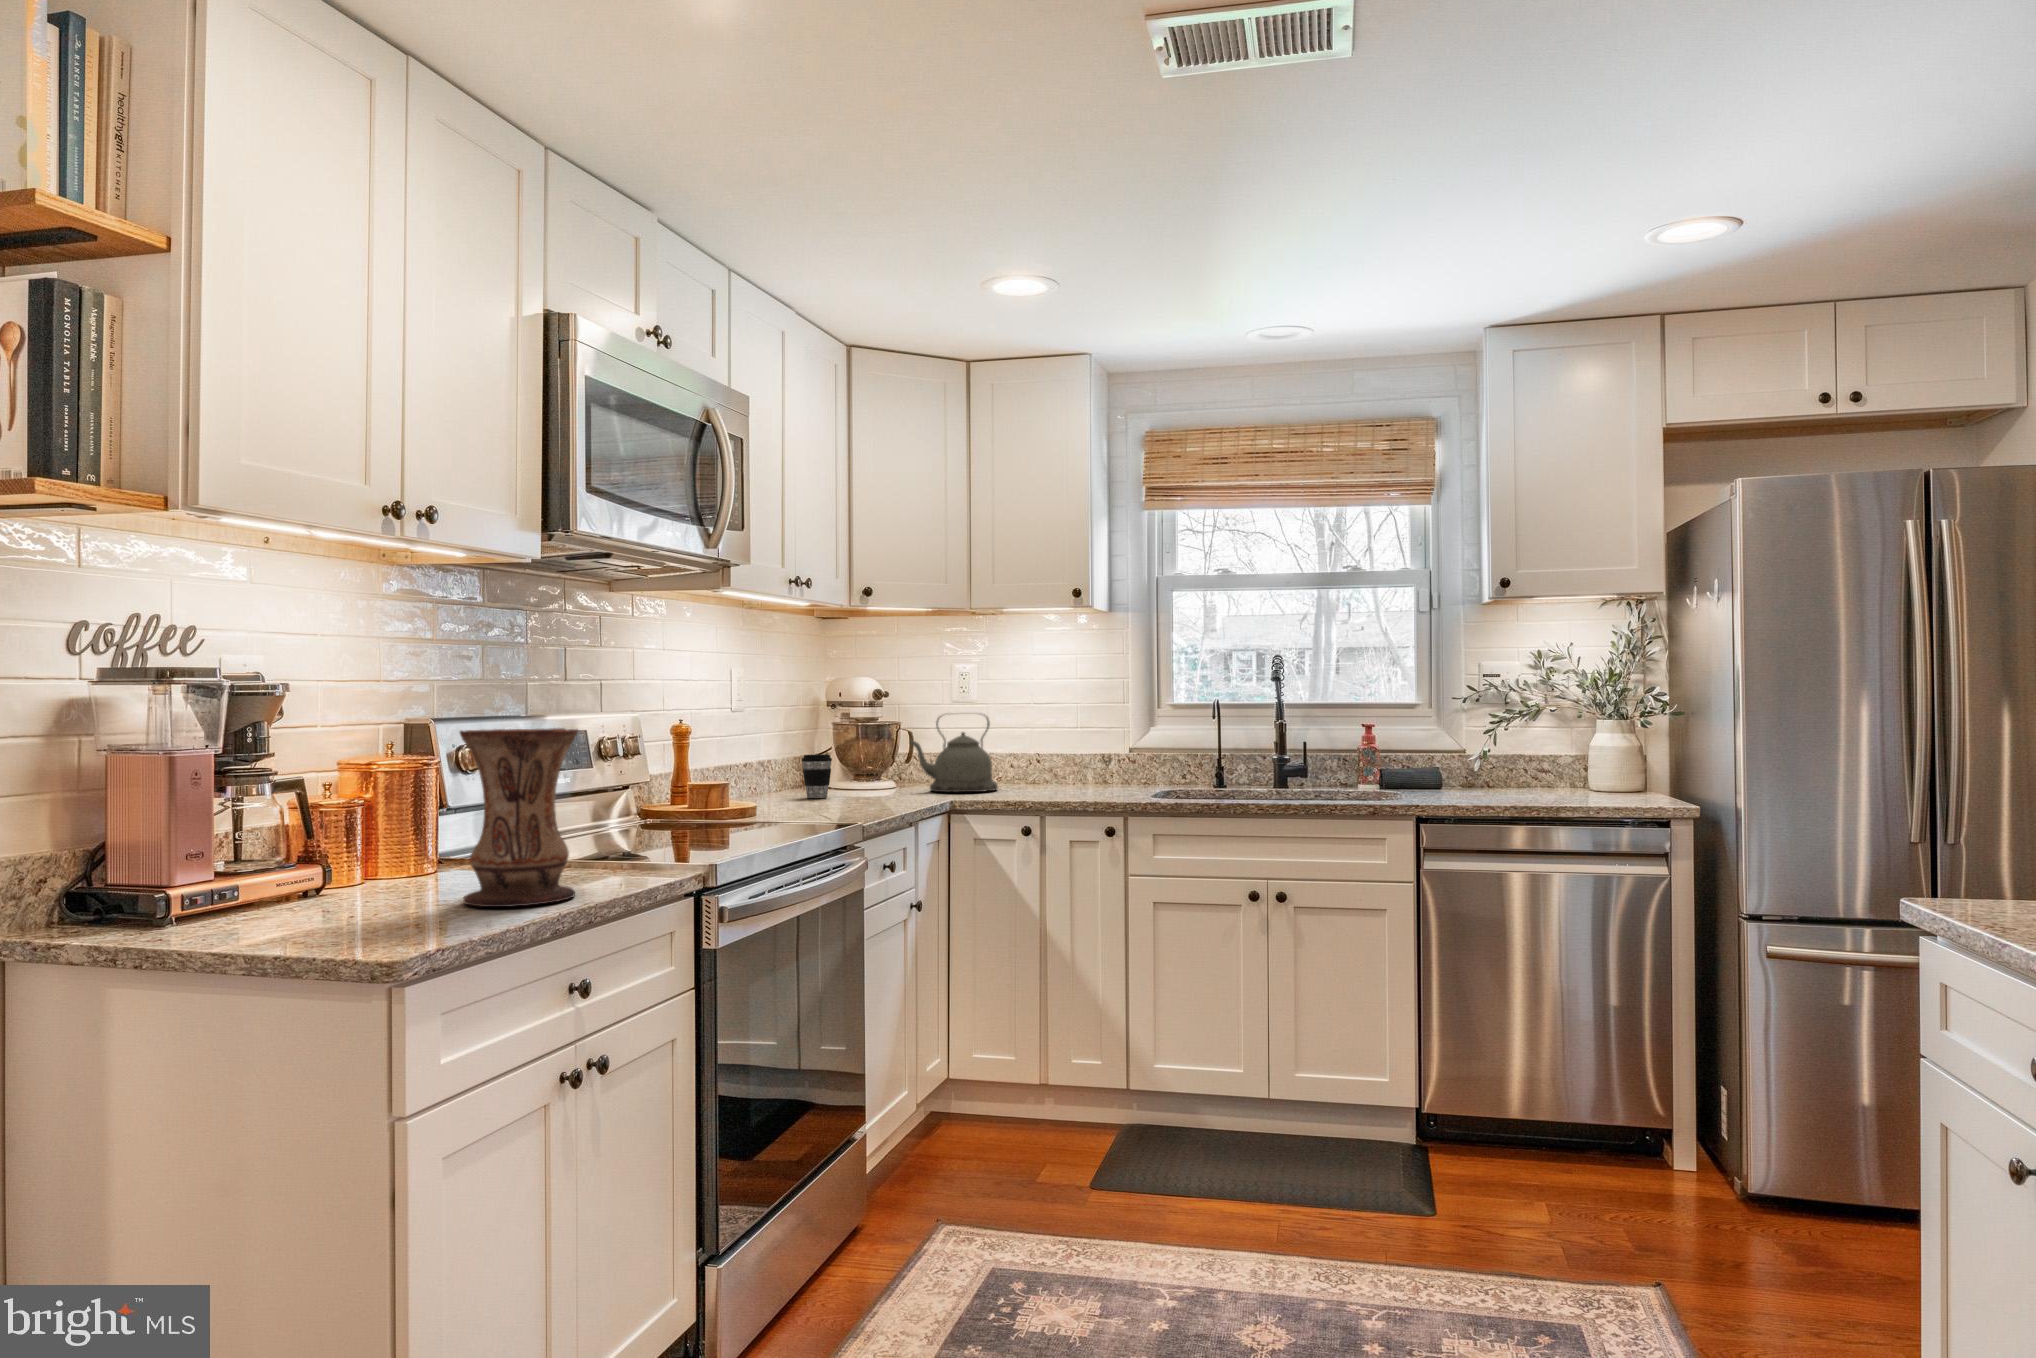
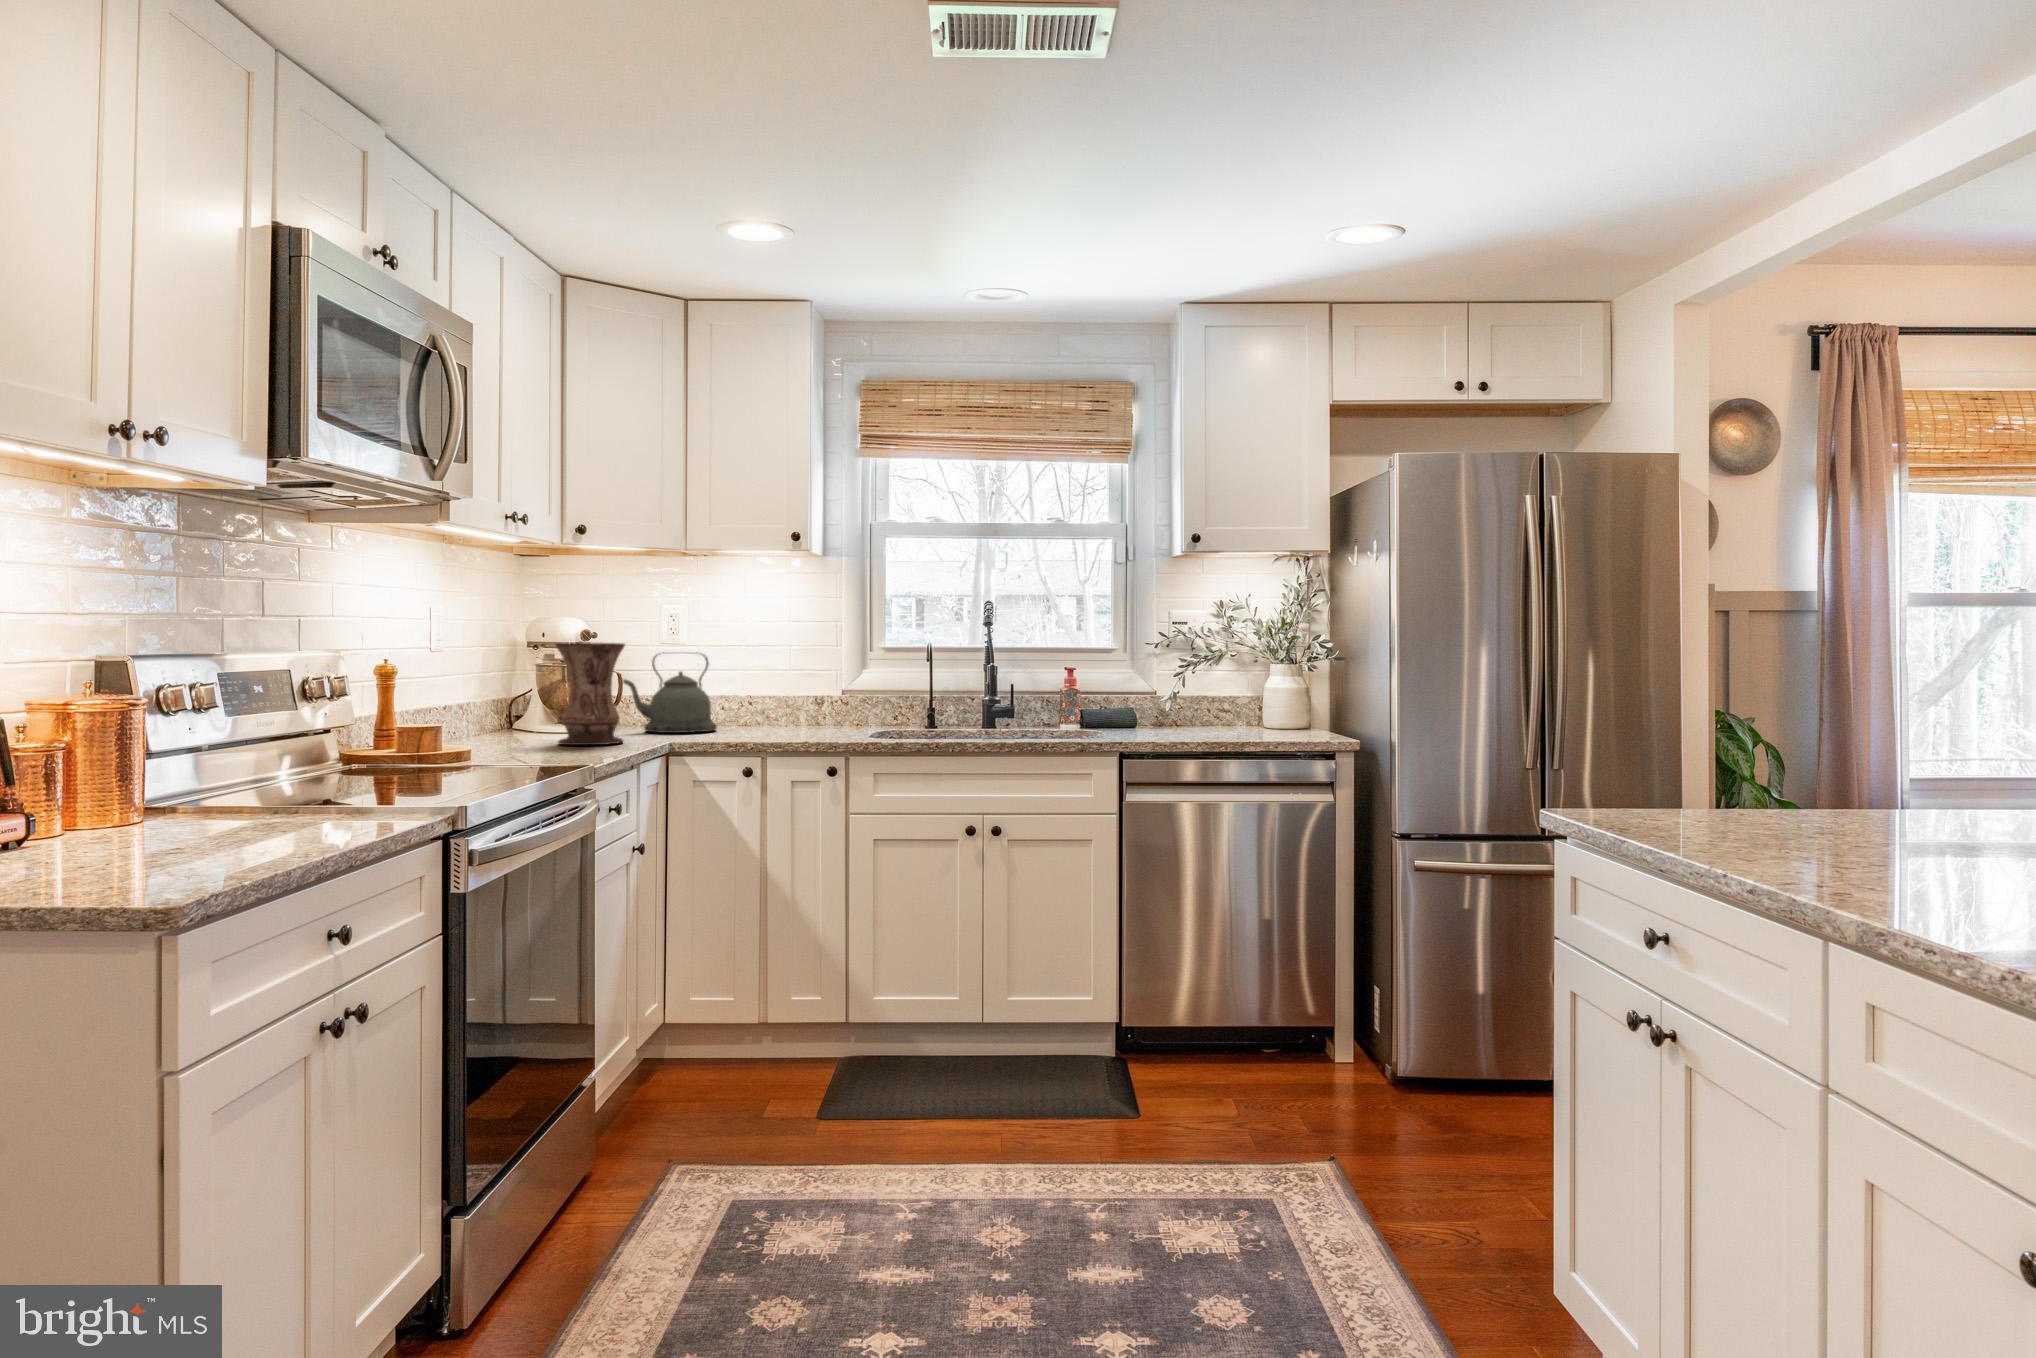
vase: present [460,728,578,907] -> present [556,643,625,745]
coffee cup: present [802,755,832,798] -> none [503,694,538,739]

